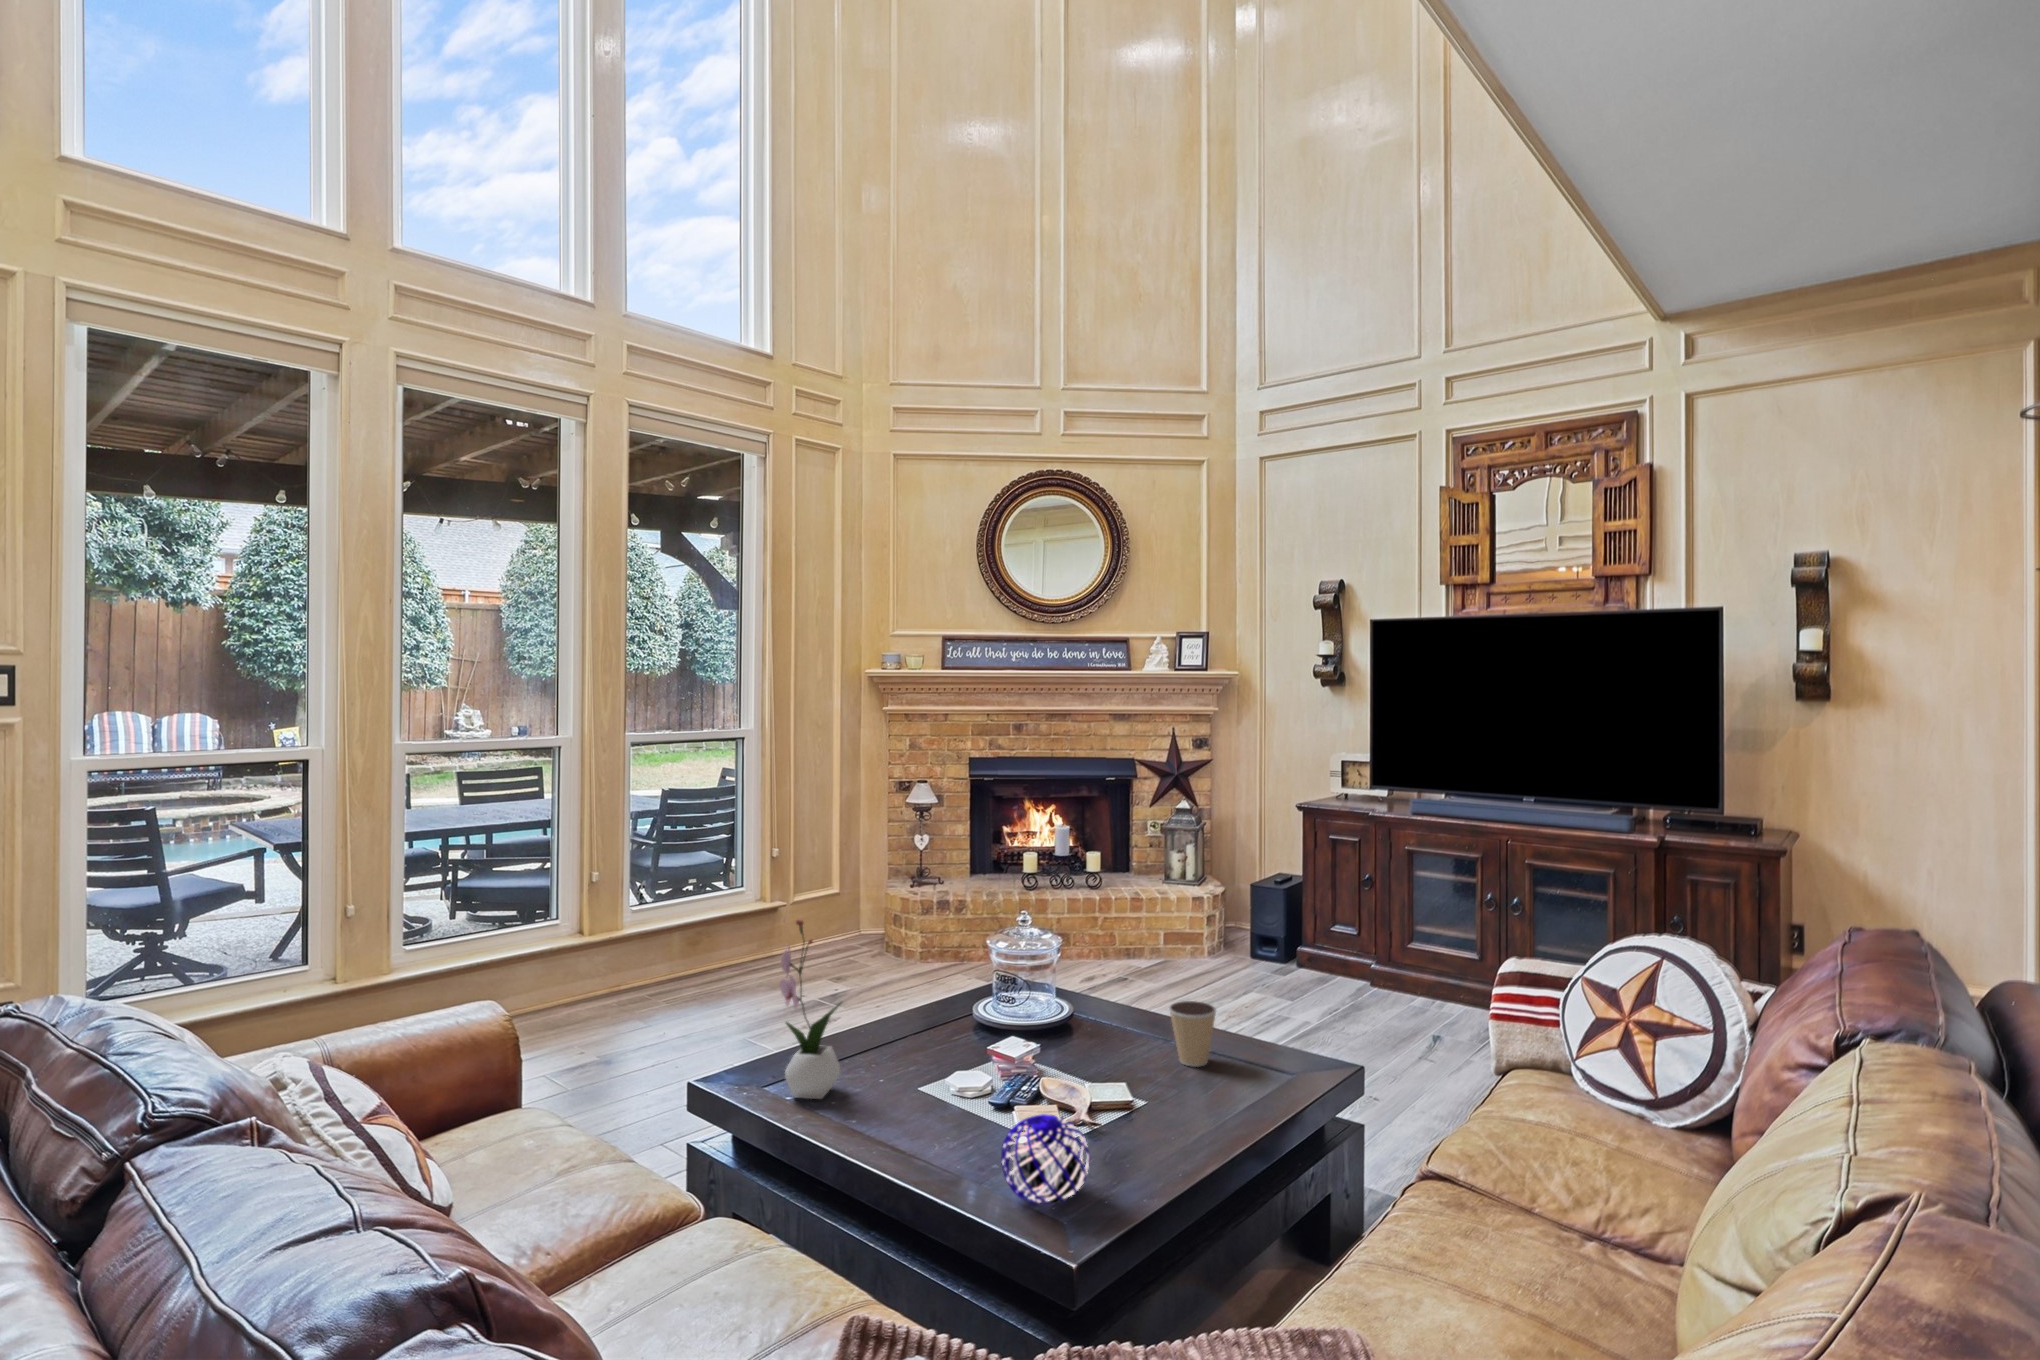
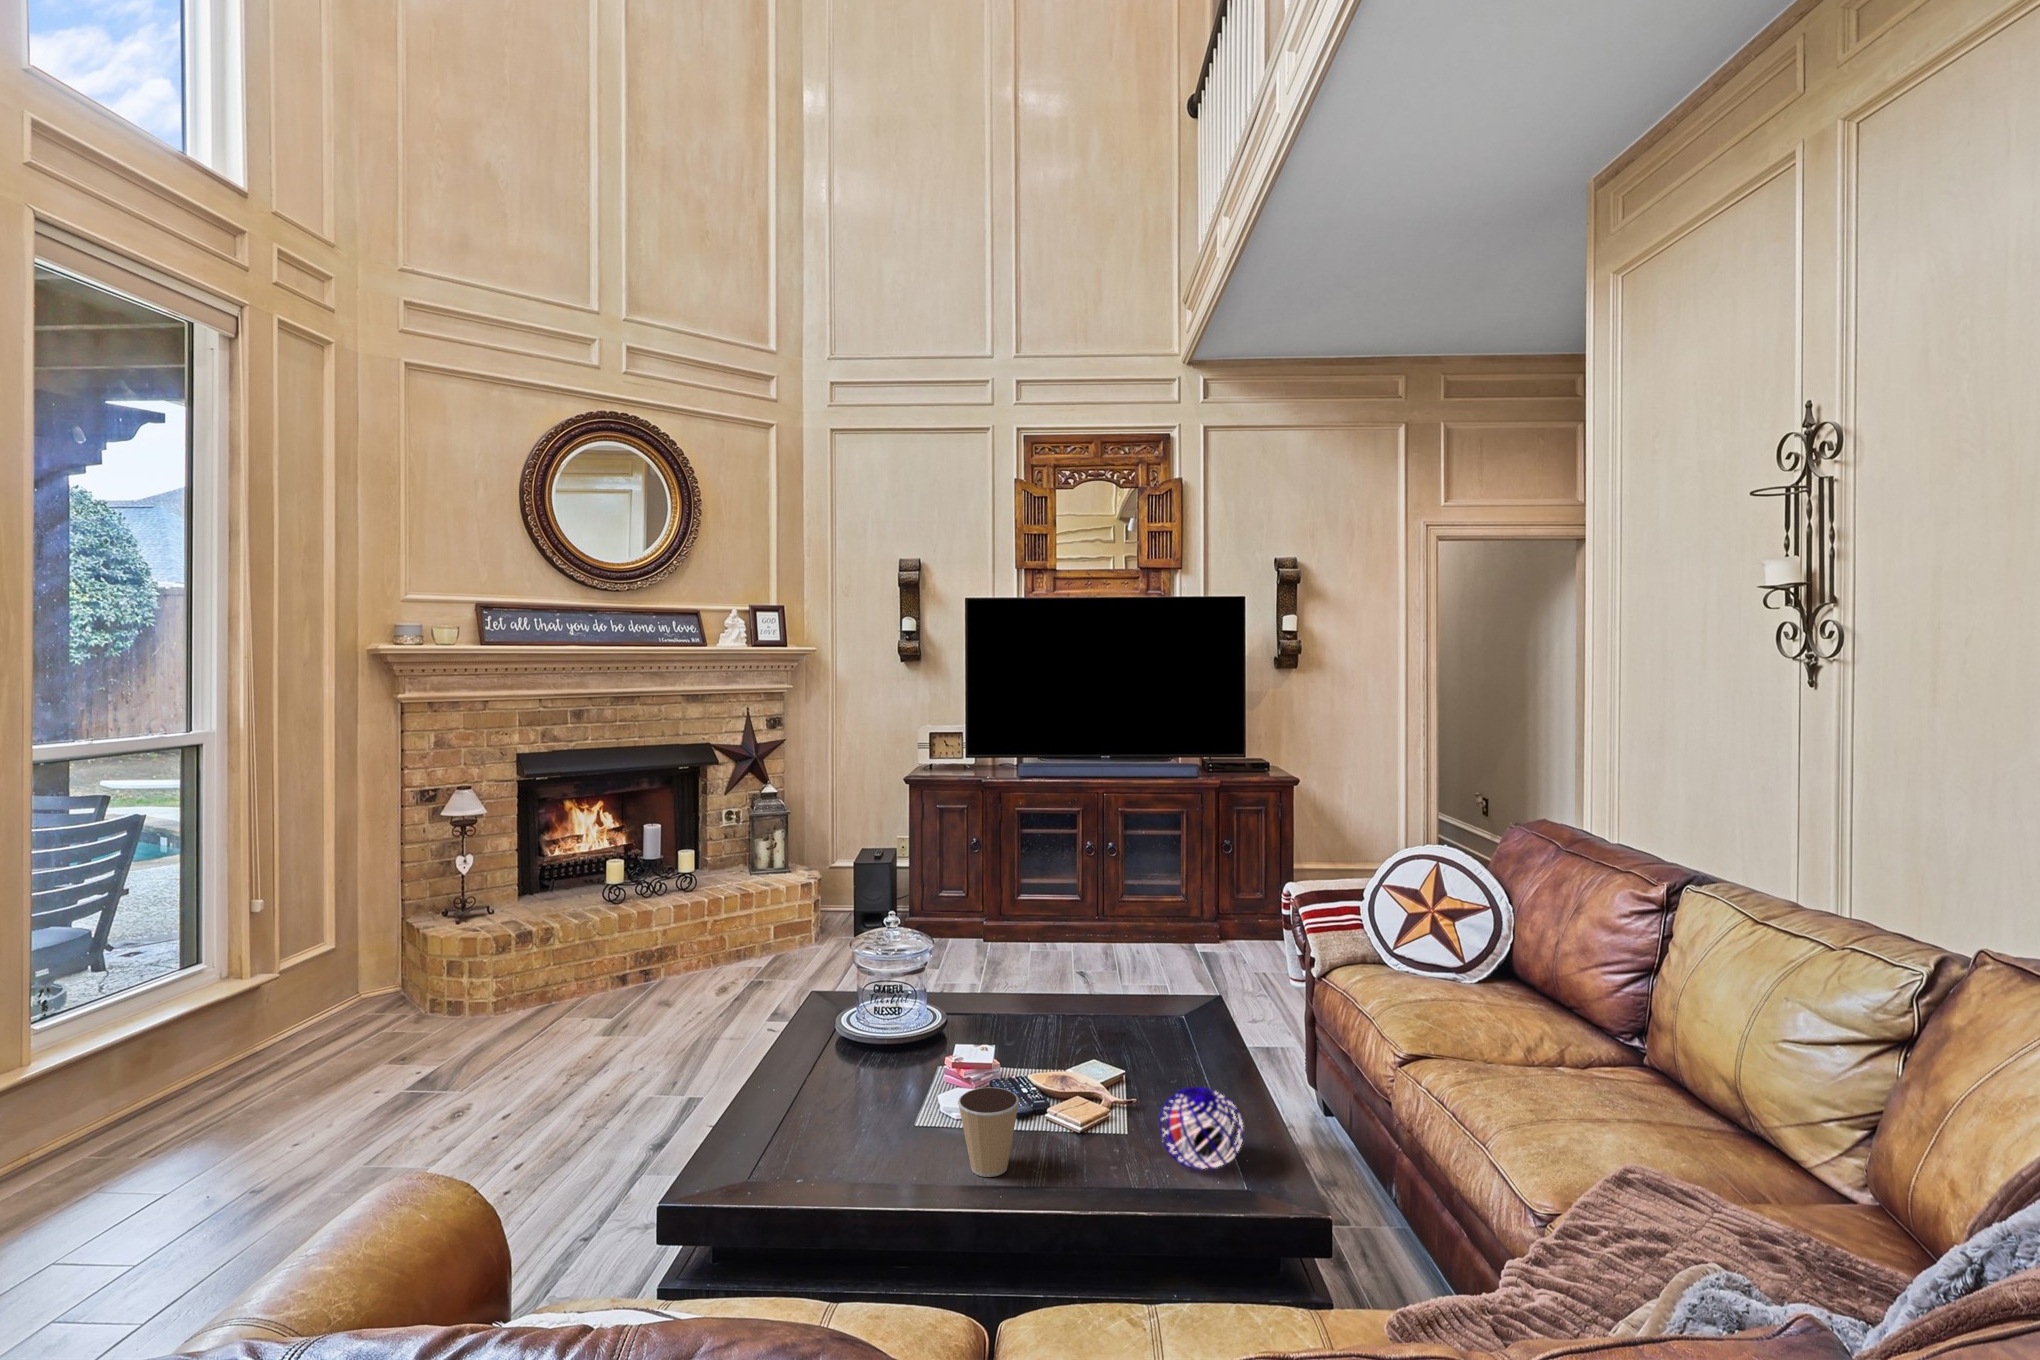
flower arrangement: present [780,920,842,1099] -> none [802,962,891,1168]
coffee cup: present [1169,1001,1216,1067] -> present [958,1087,1020,1177]

